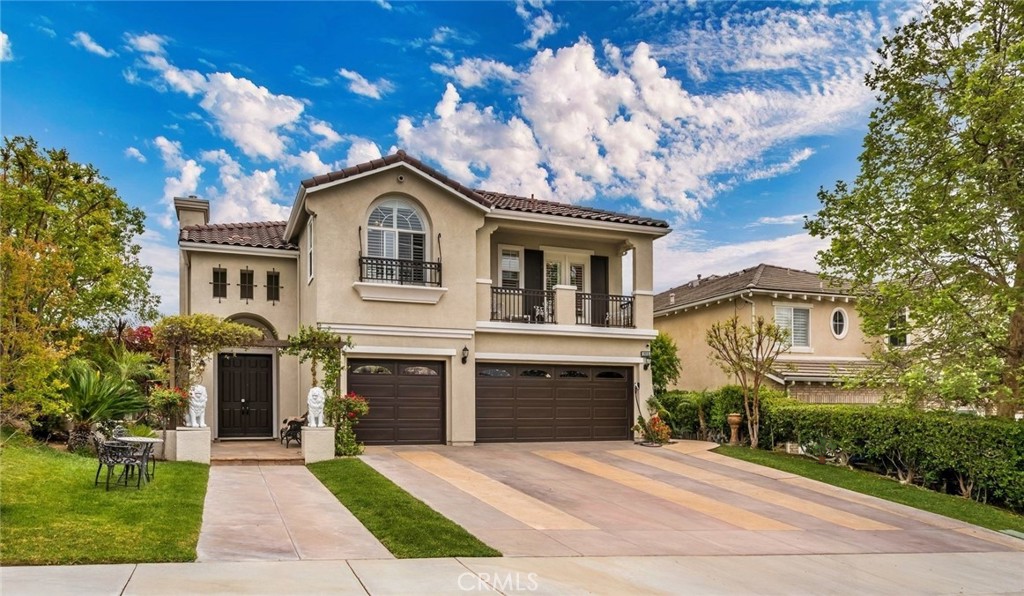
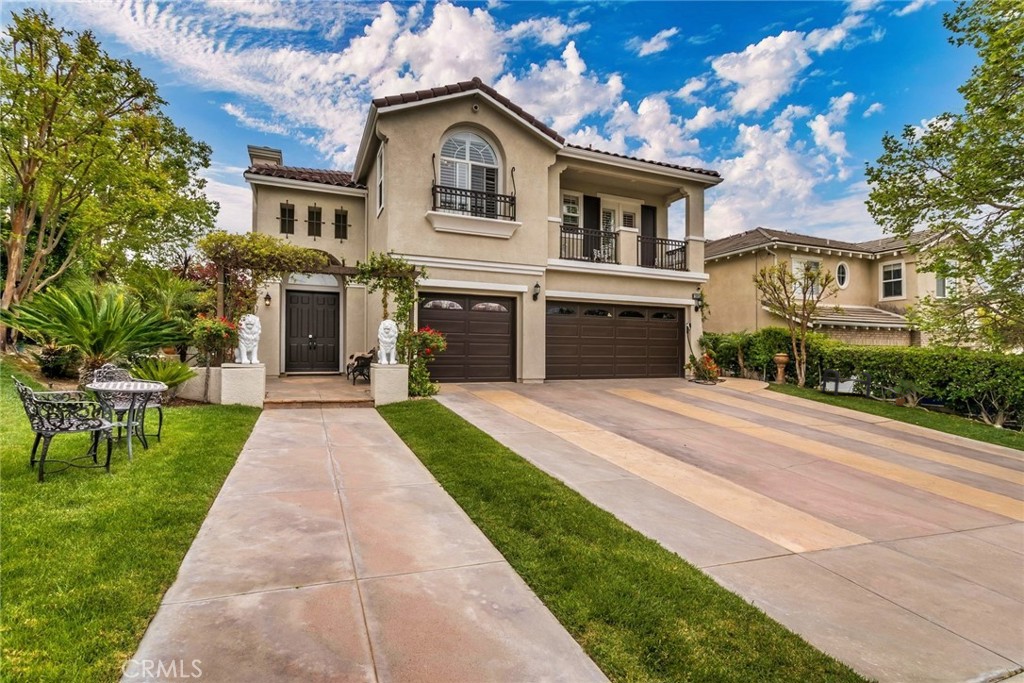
bench: none [765,429,806,458] -> present [822,369,871,398]

